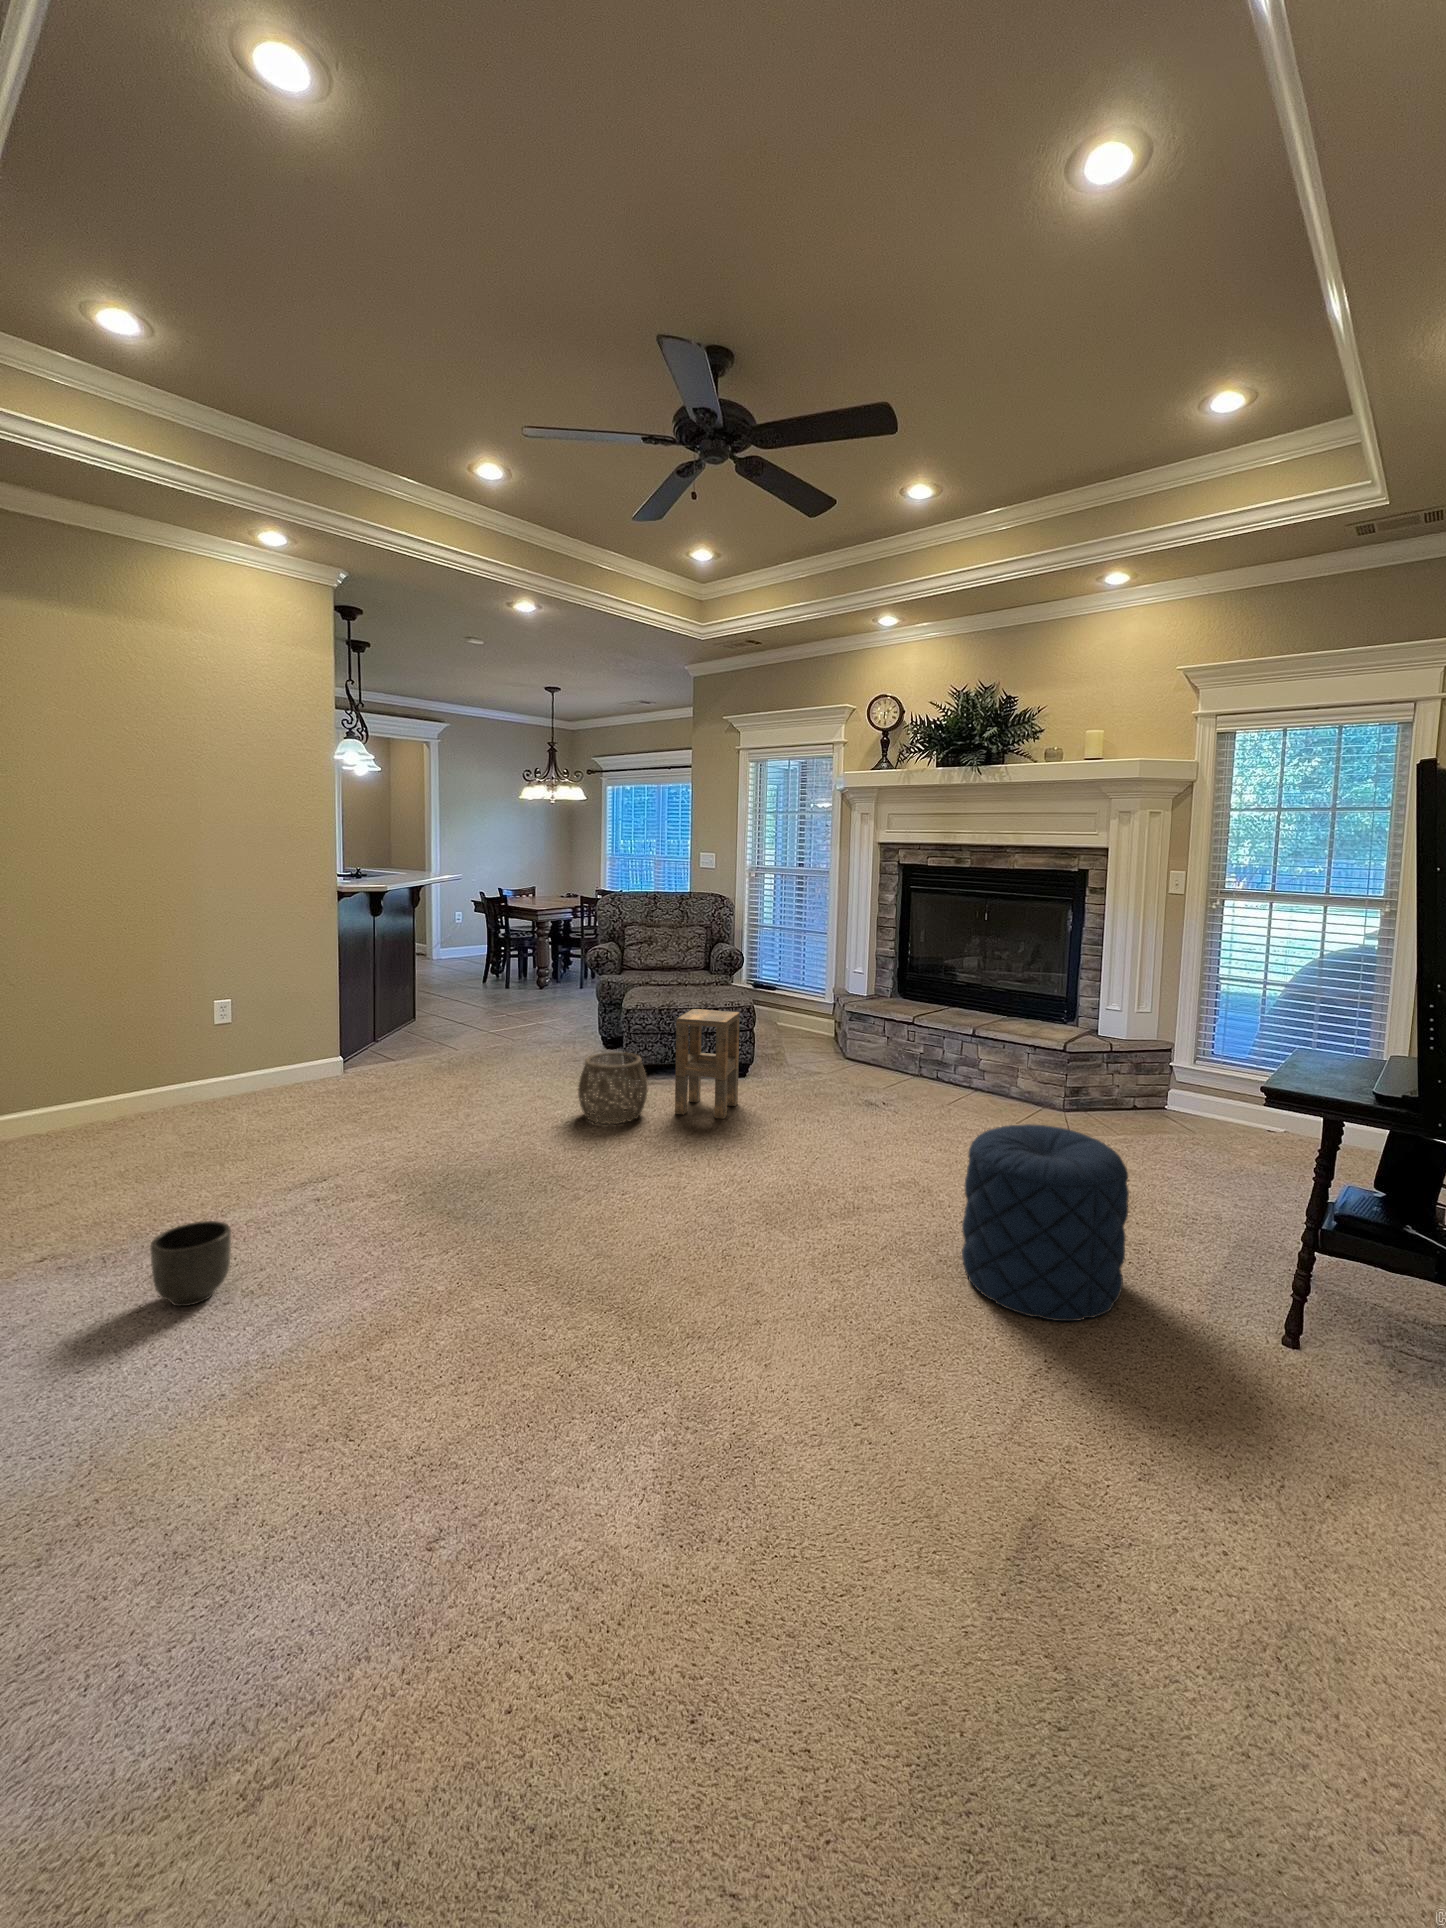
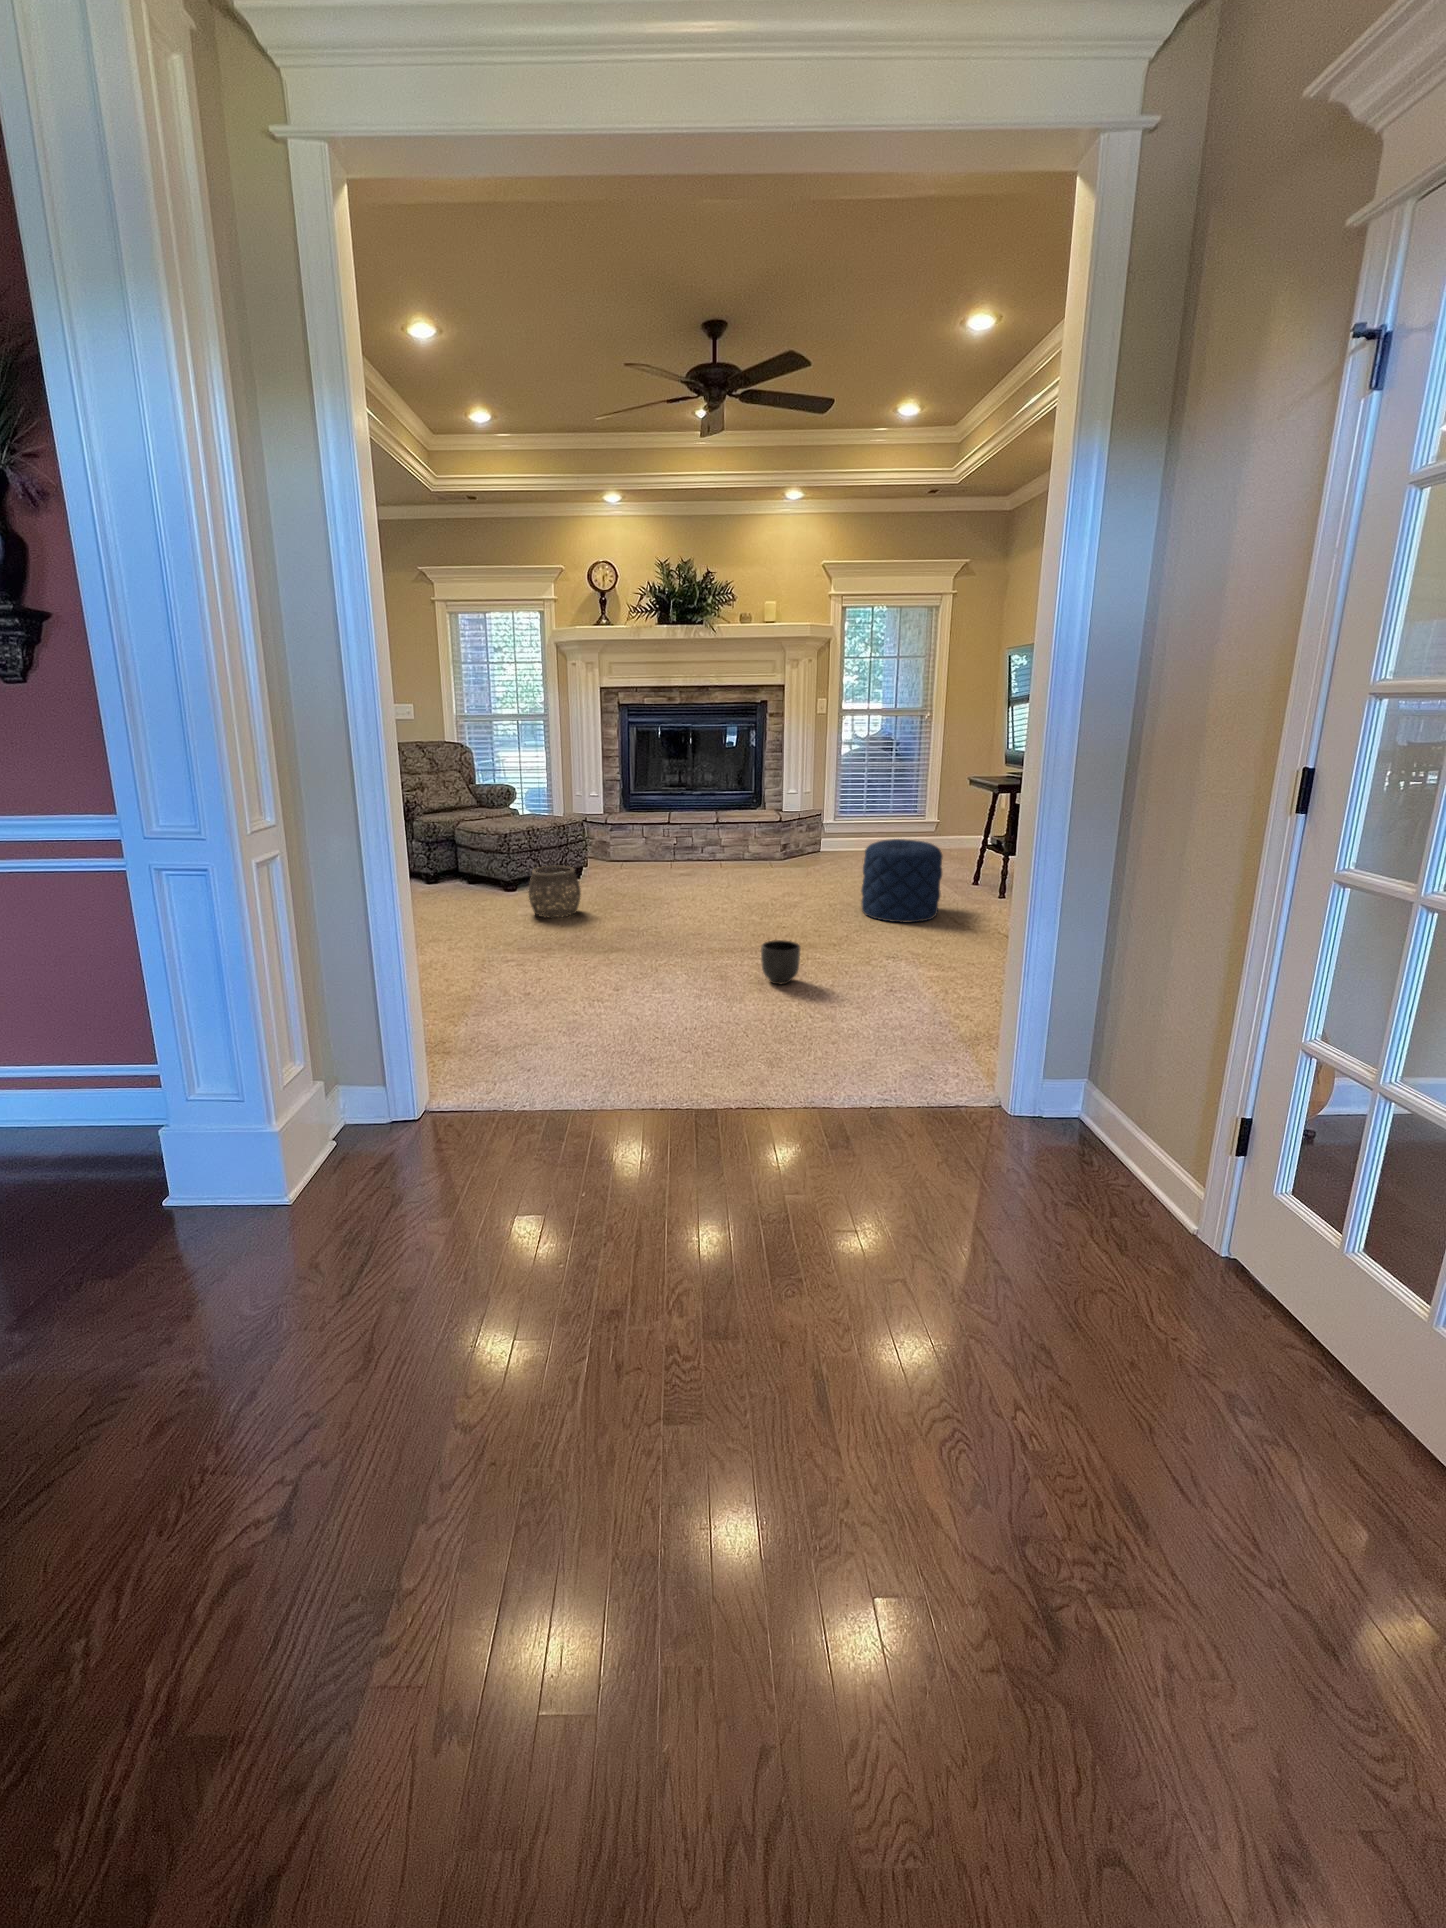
side table: present [675,1009,740,1119] -> none [573,825,624,904]
planter: present [150,1221,231,1306] -> present [761,940,800,984]

